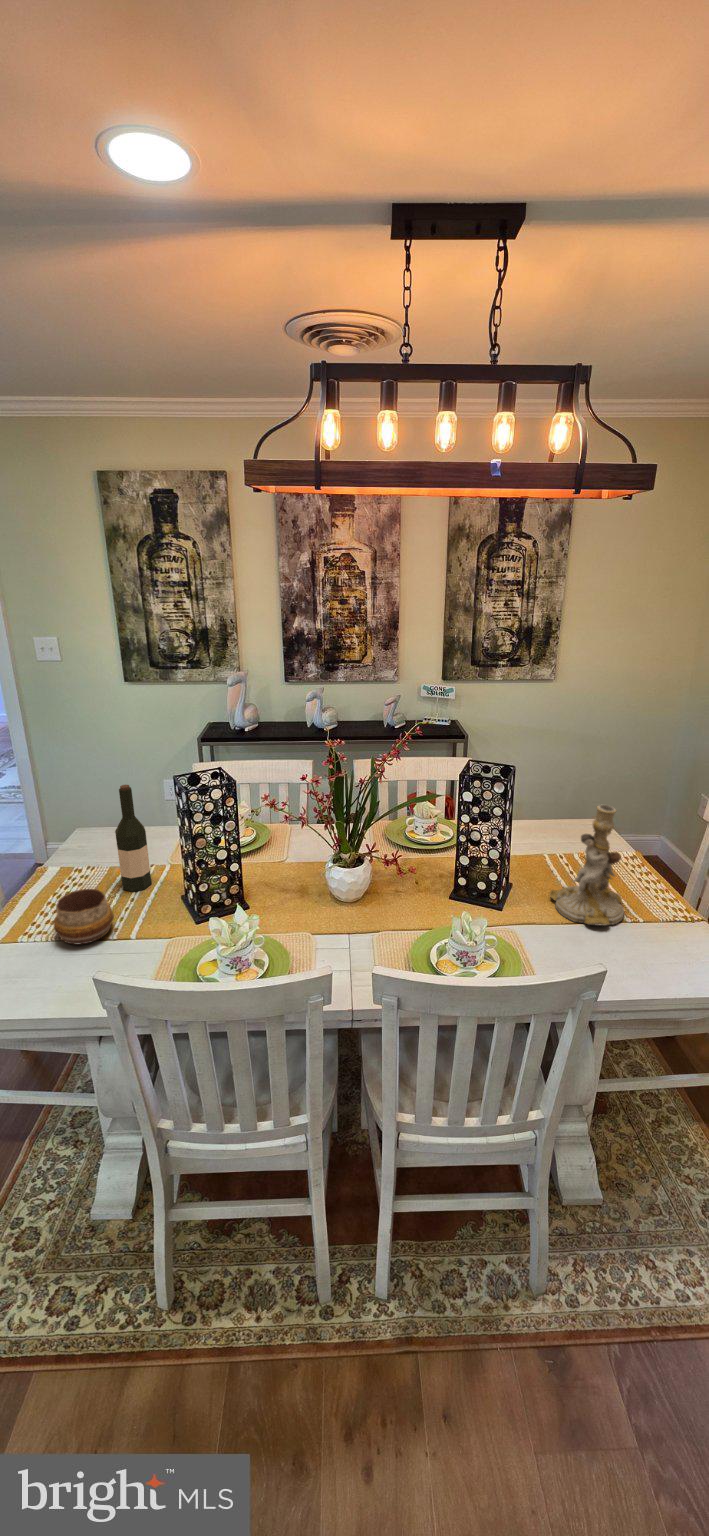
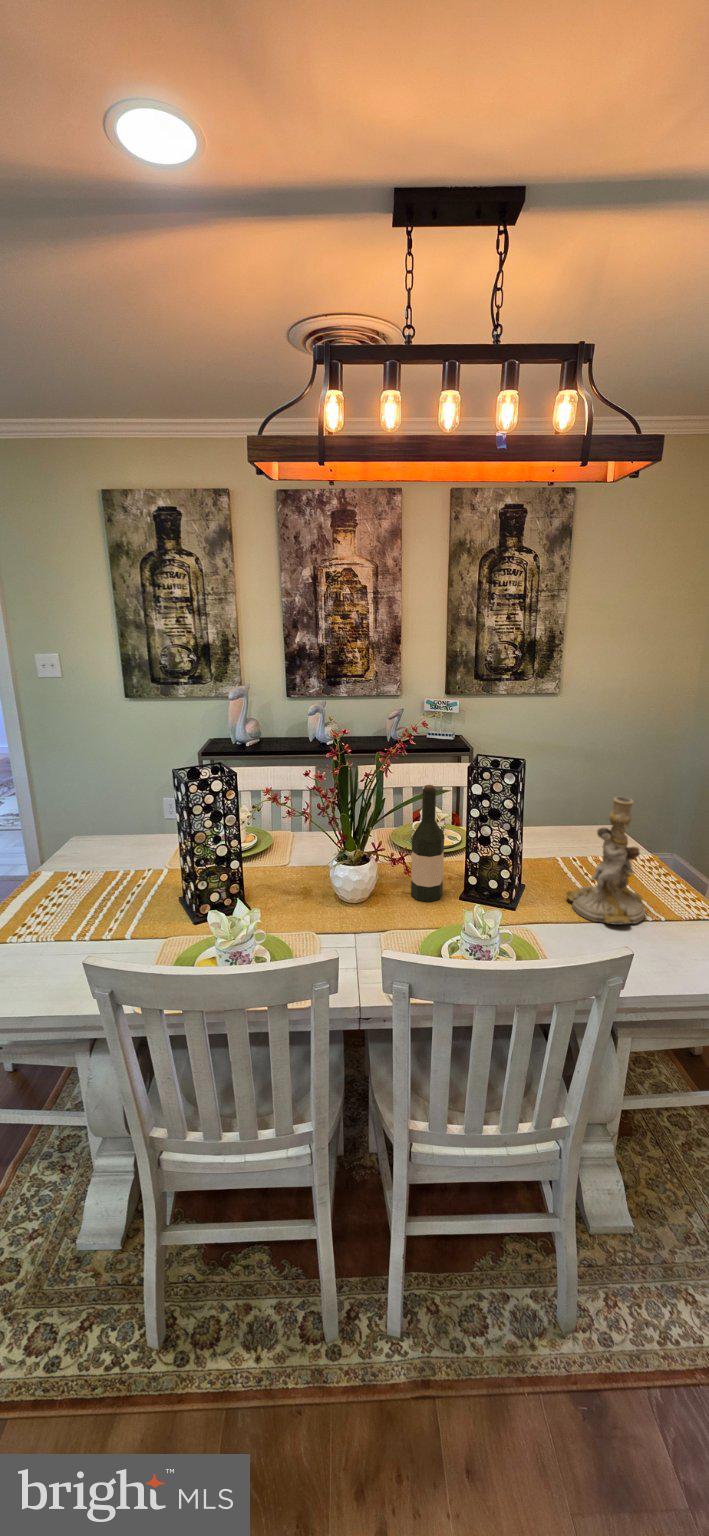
wine bottle: present [115,785,152,892] -> present [411,785,444,902]
decorative bowl: present [54,889,114,944] -> none [44,888,107,945]

